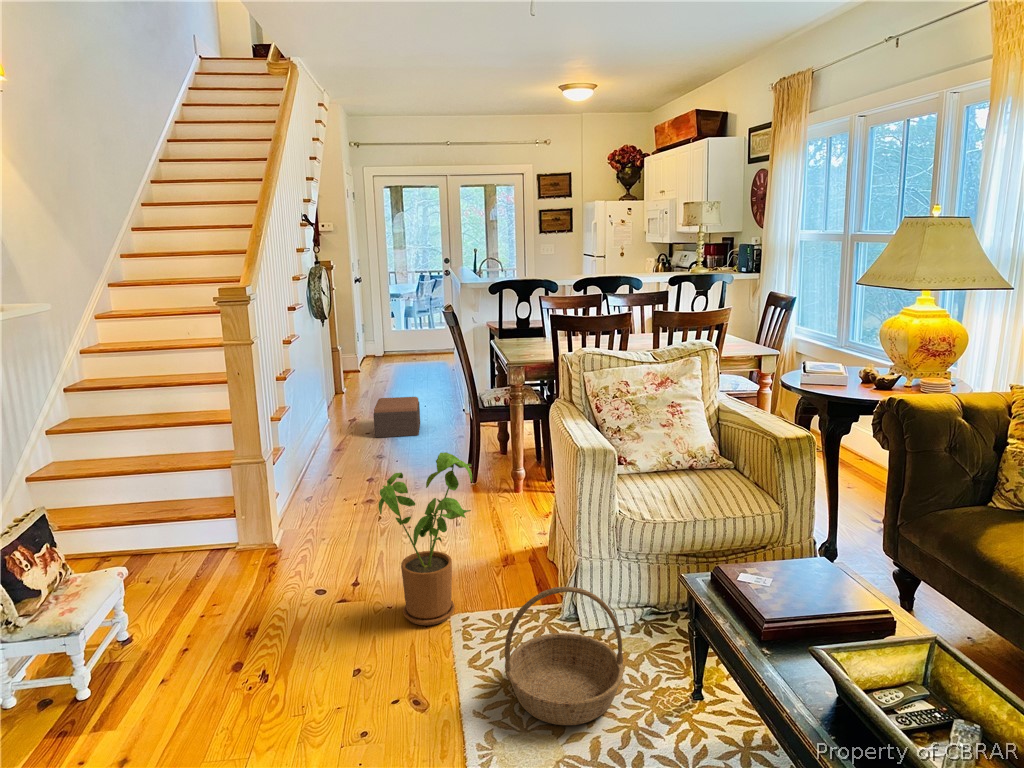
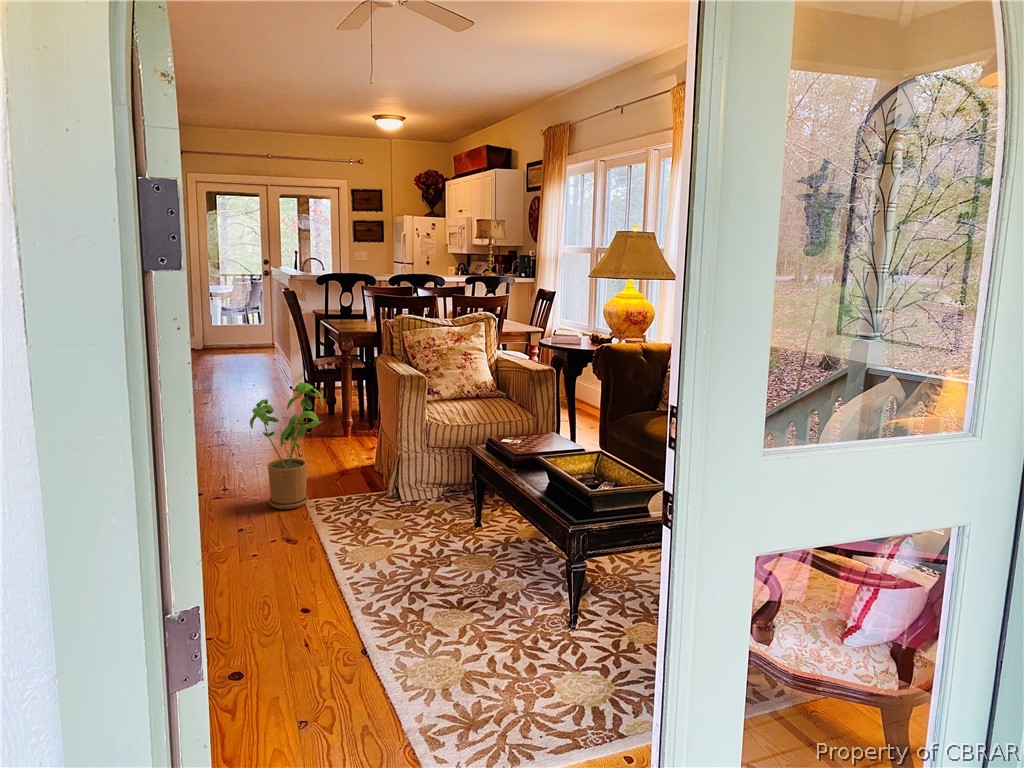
footstool: present [373,397,420,438] -> none [211,372,253,406]
basket: present [505,587,623,725] -> none [353,457,432,544]

